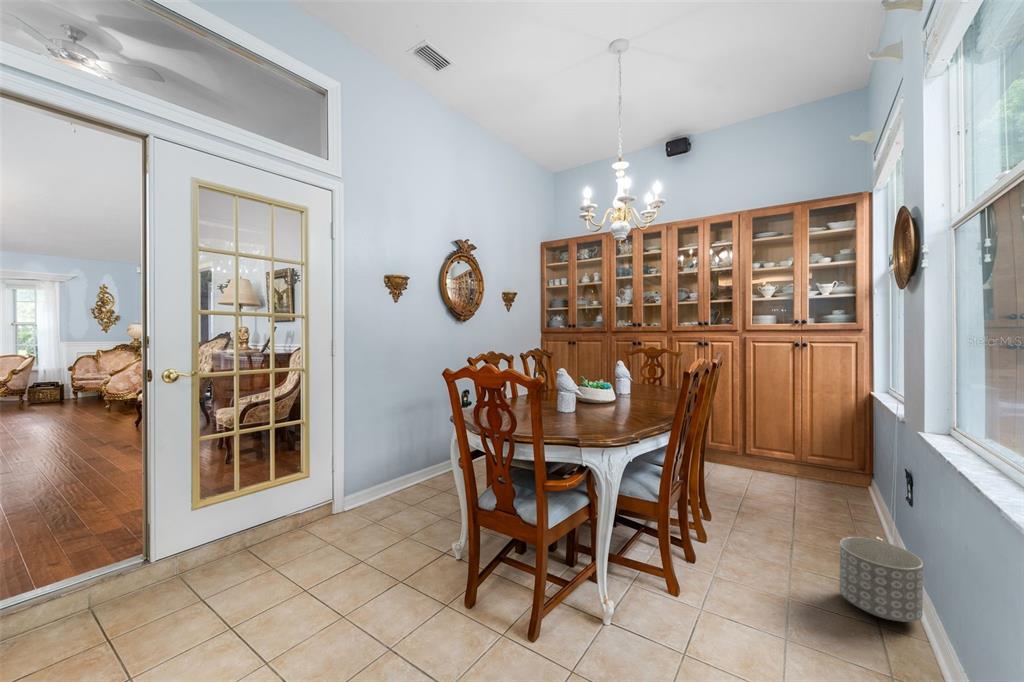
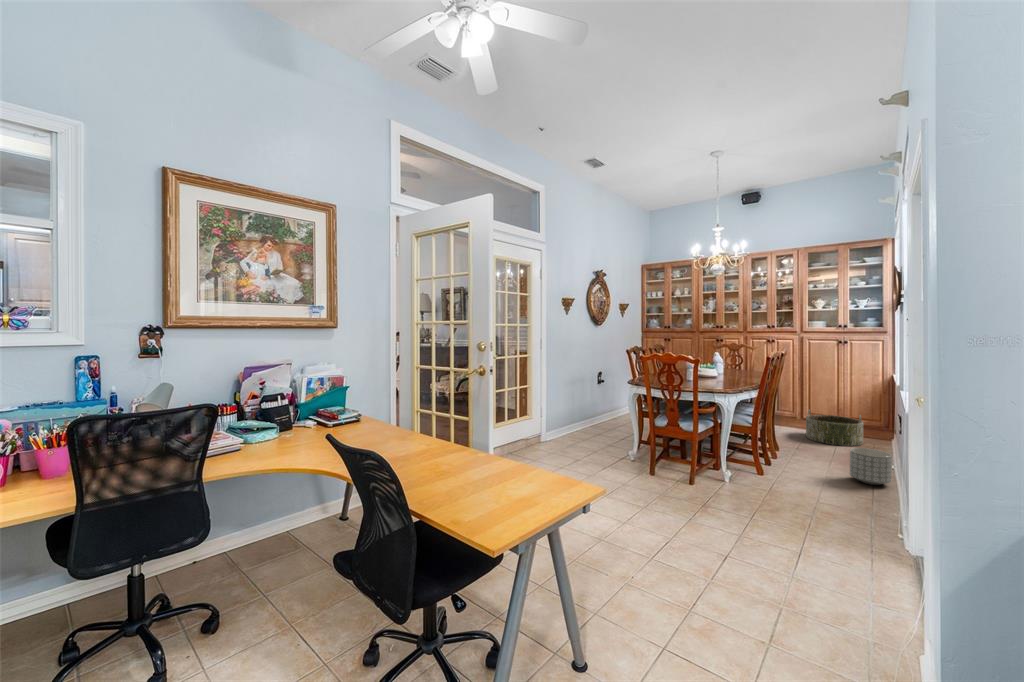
basket: none [752,444,835,504] -> present [806,410,864,446]

